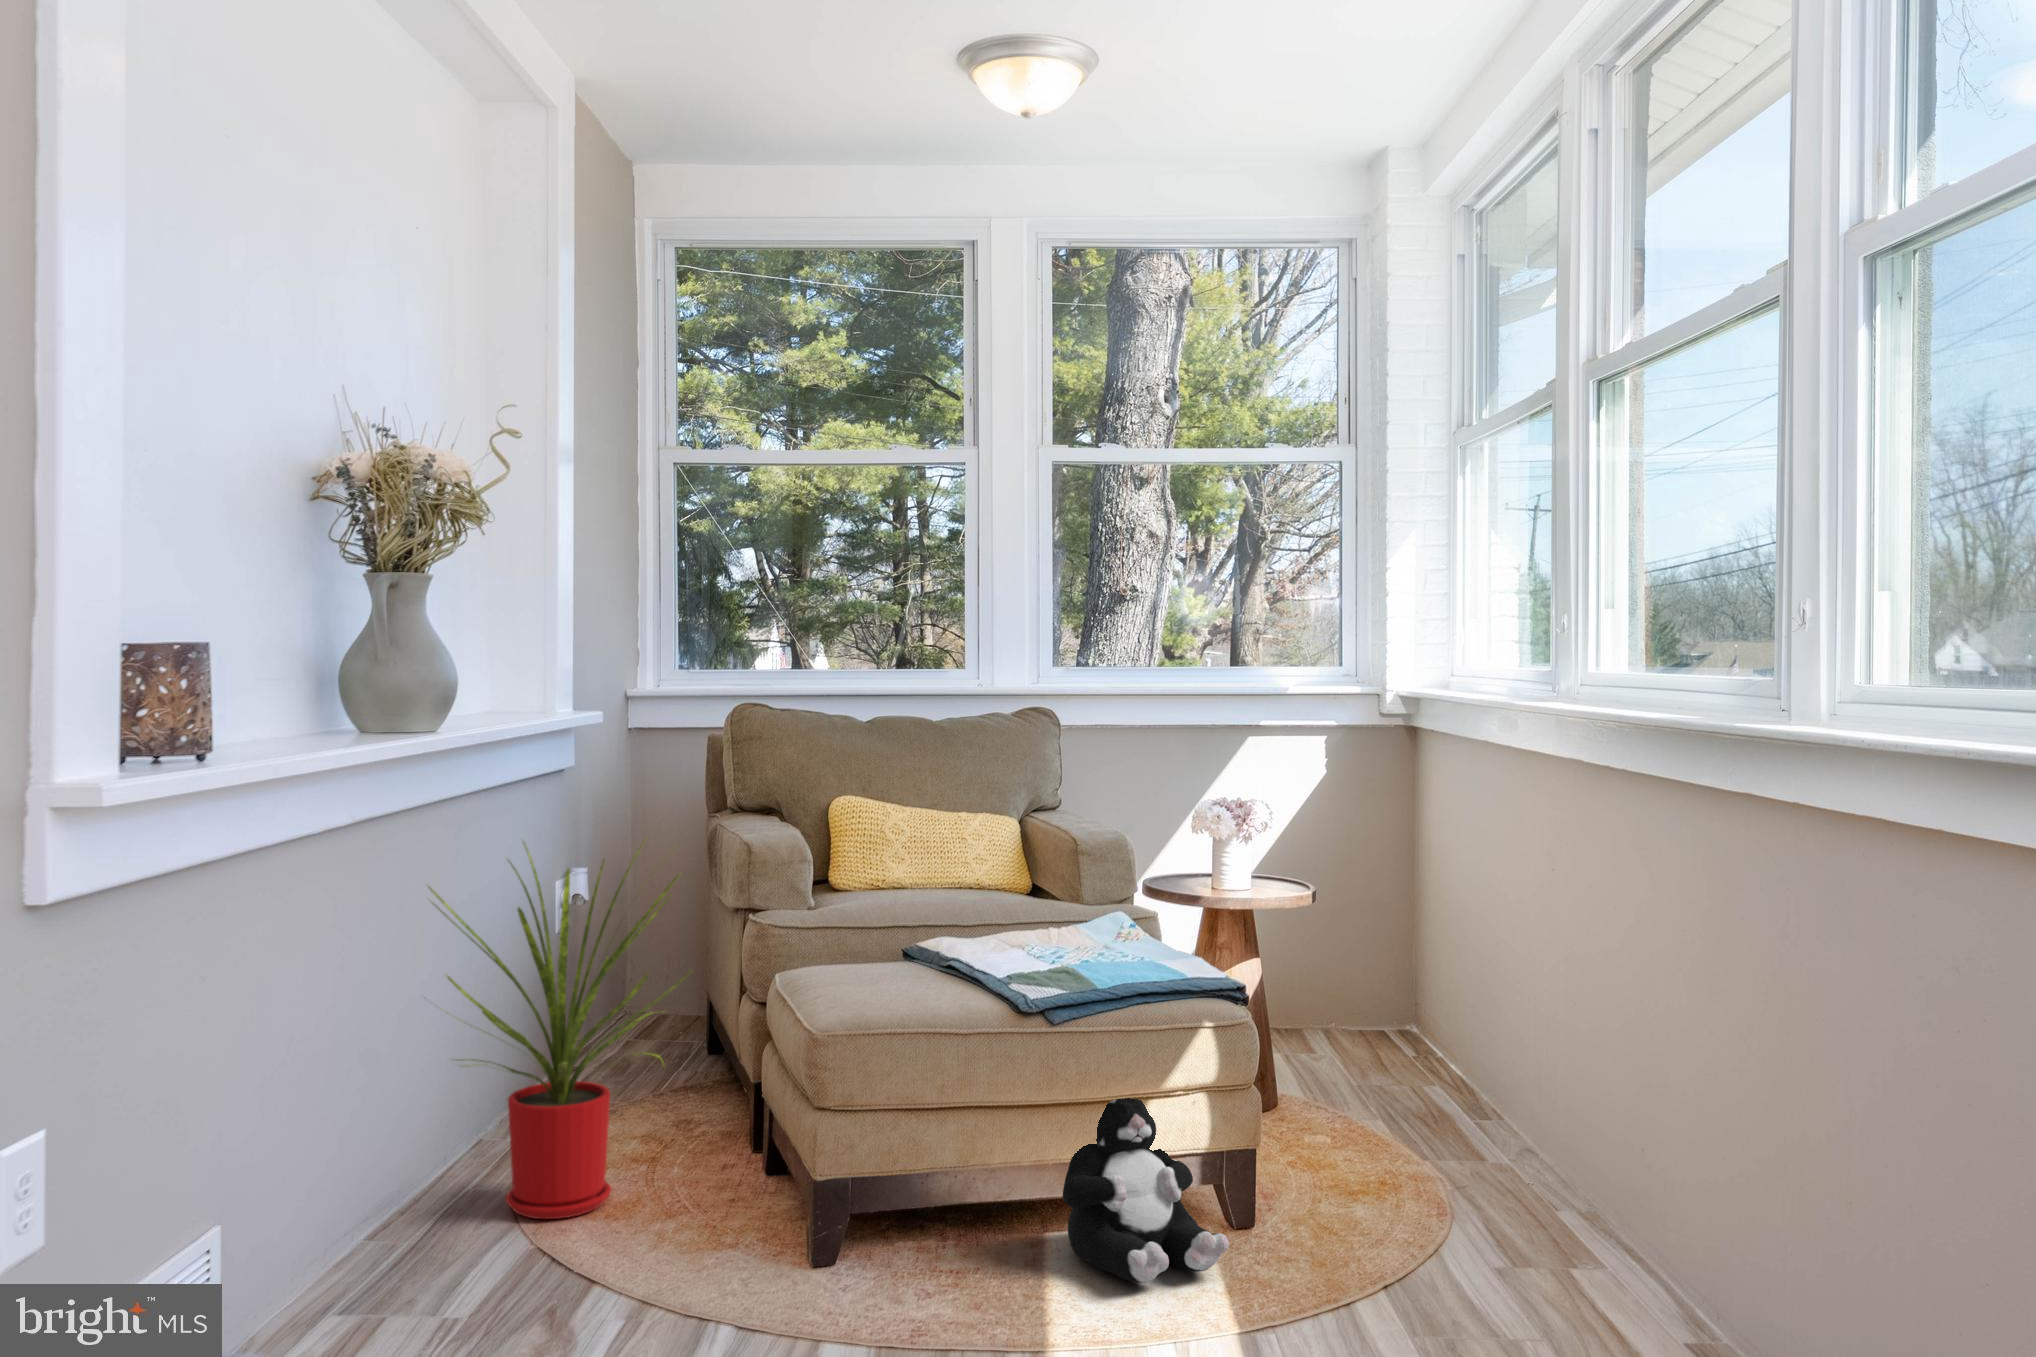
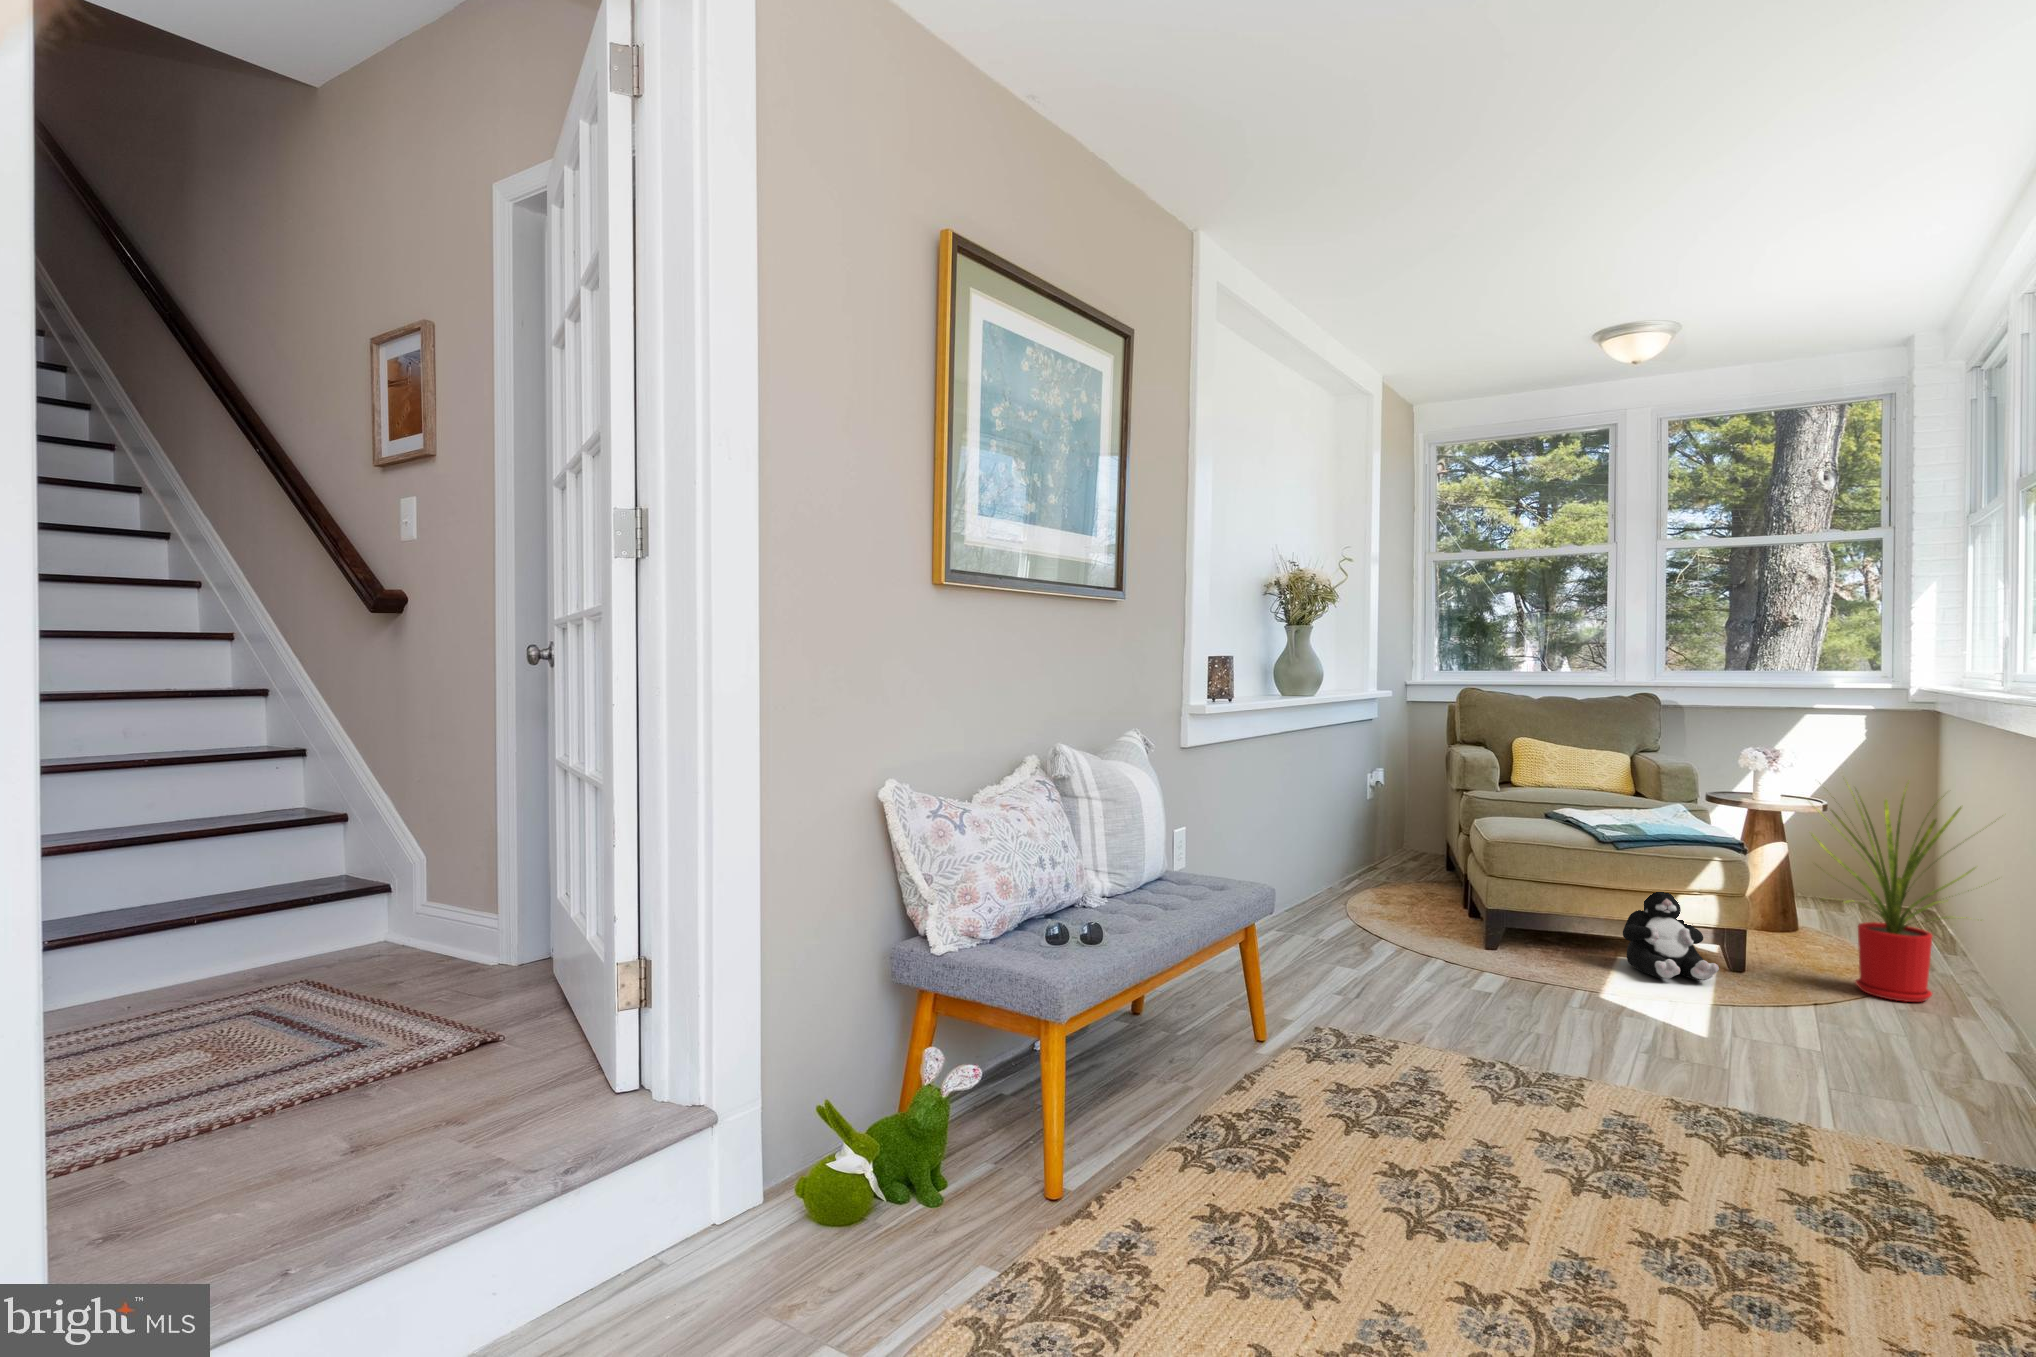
house plant: present [424,842,687,1219] -> present [1812,782,1996,1002]

